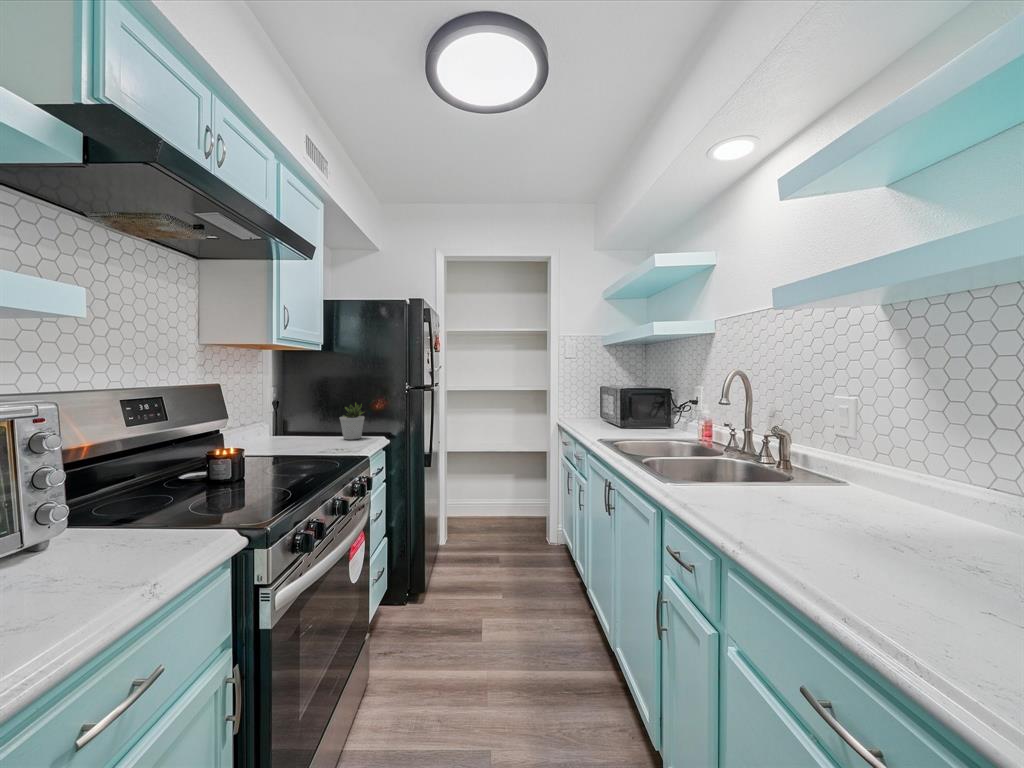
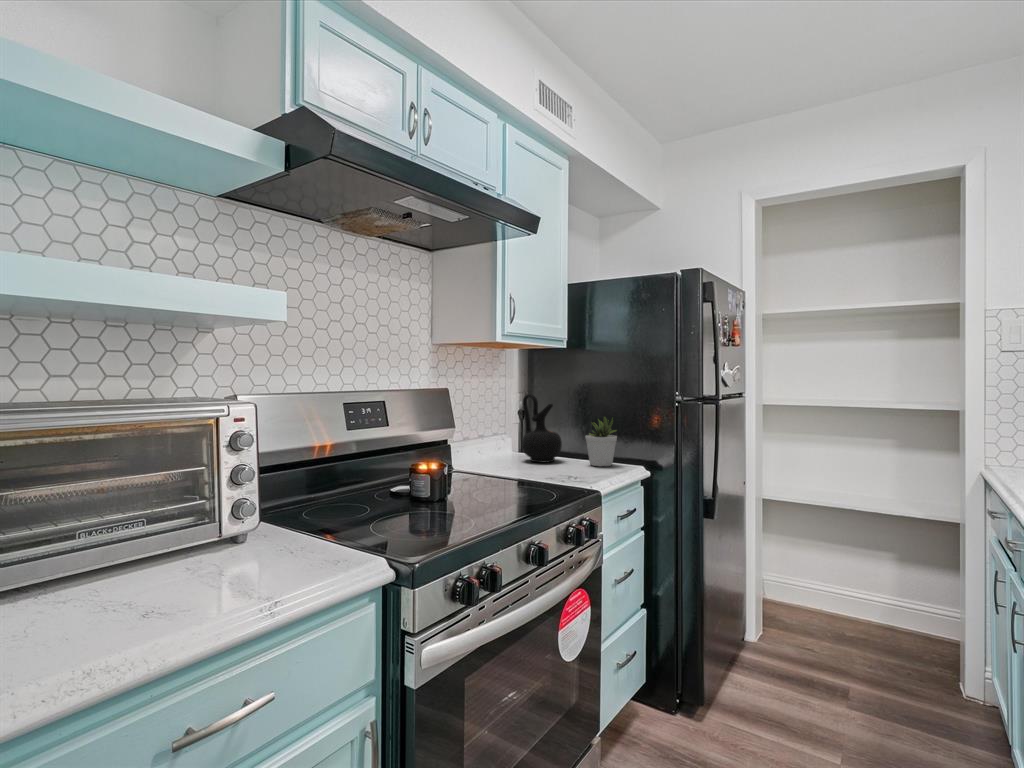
ceramic jug: none [282,386,318,441] -> present [522,394,562,463]

